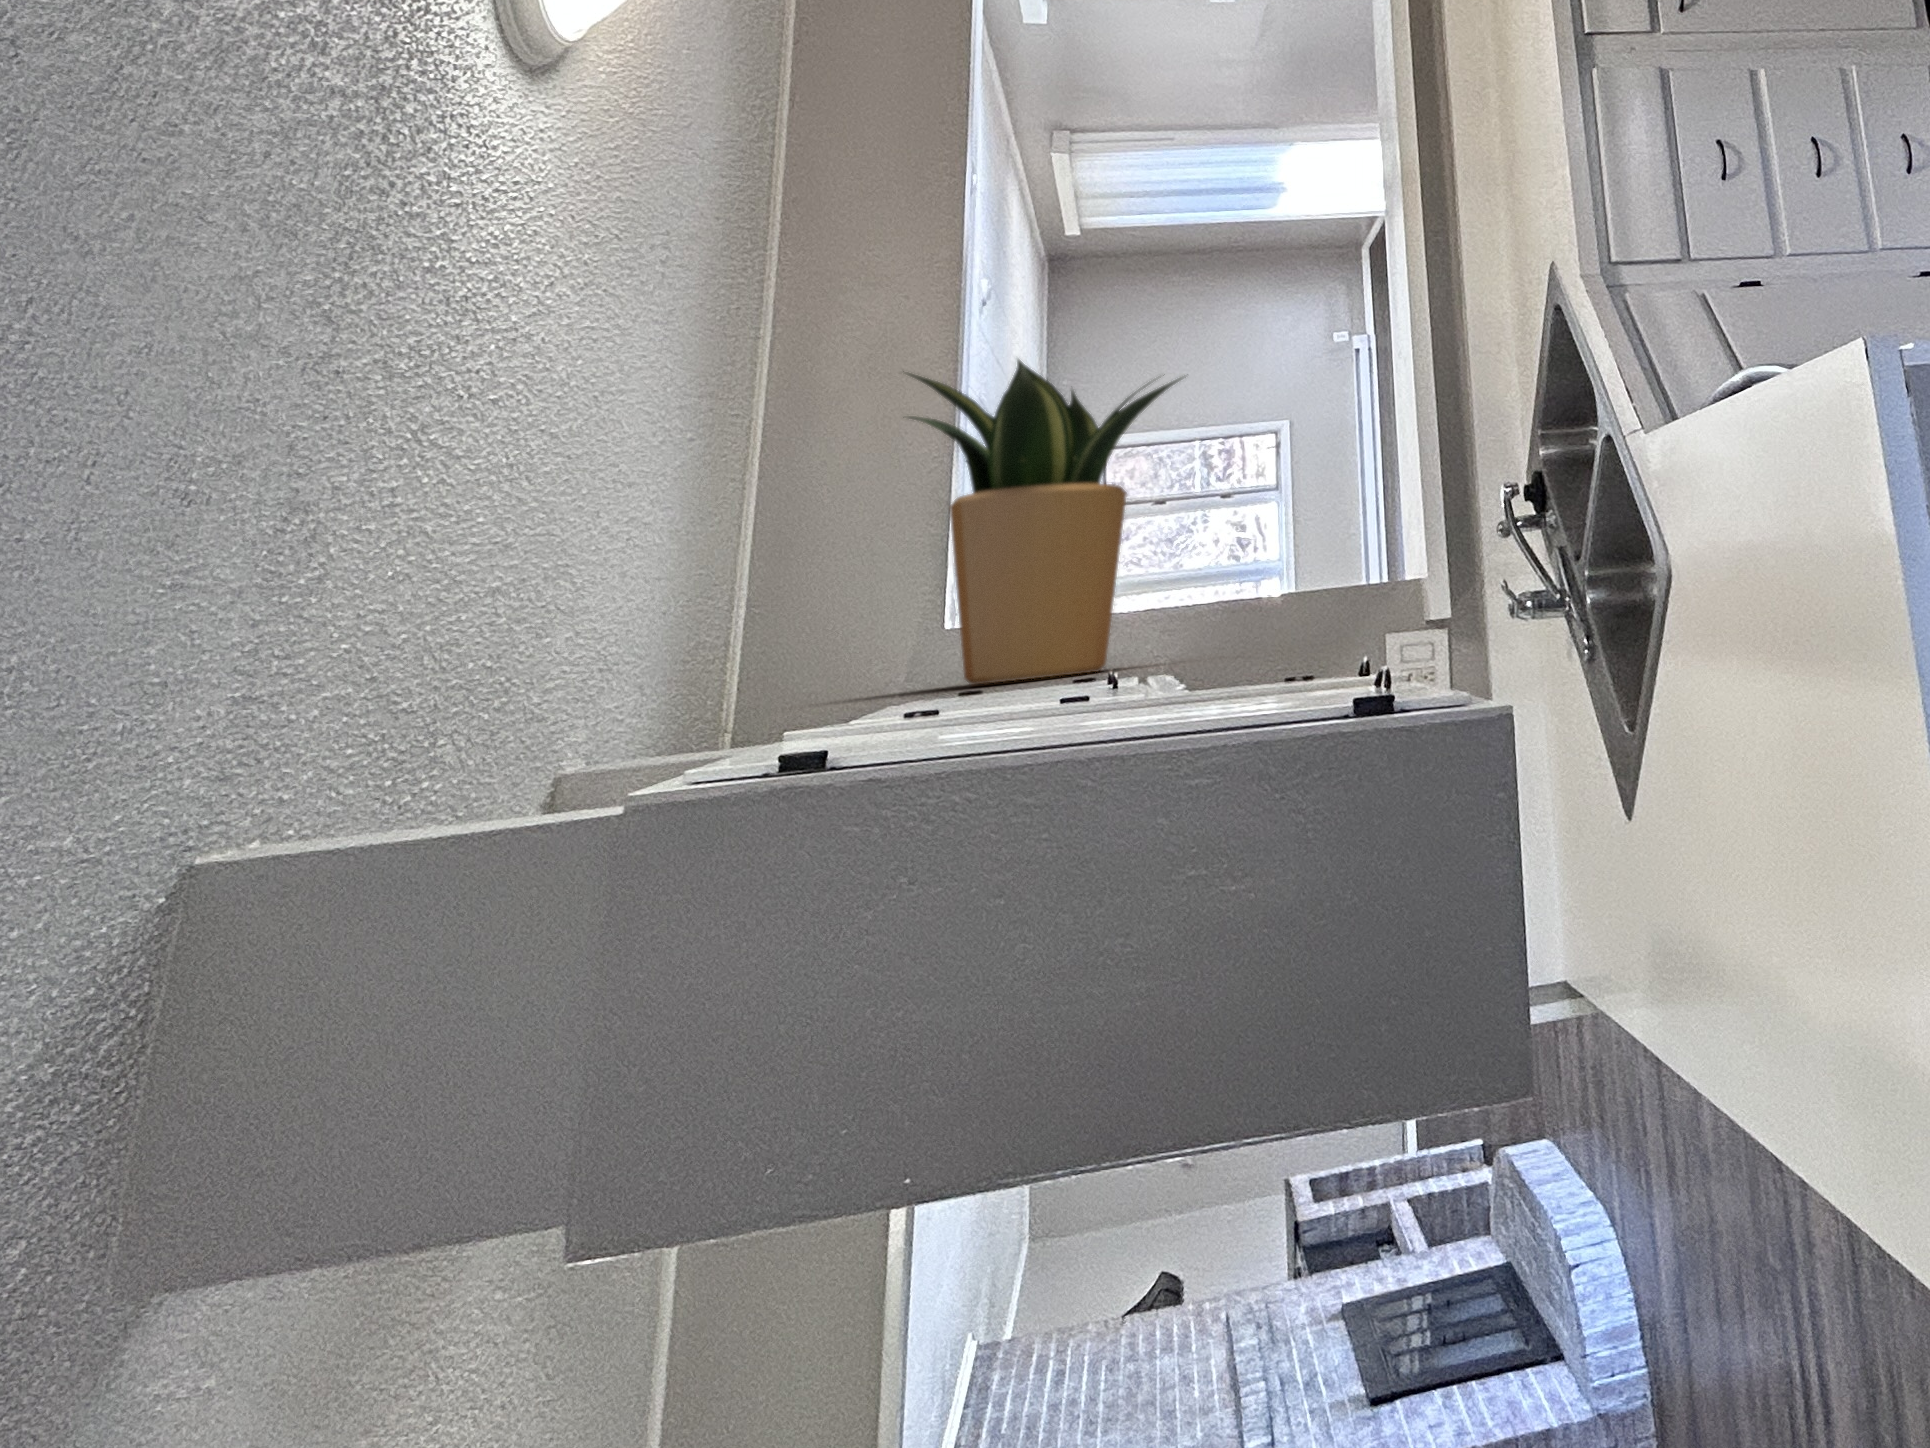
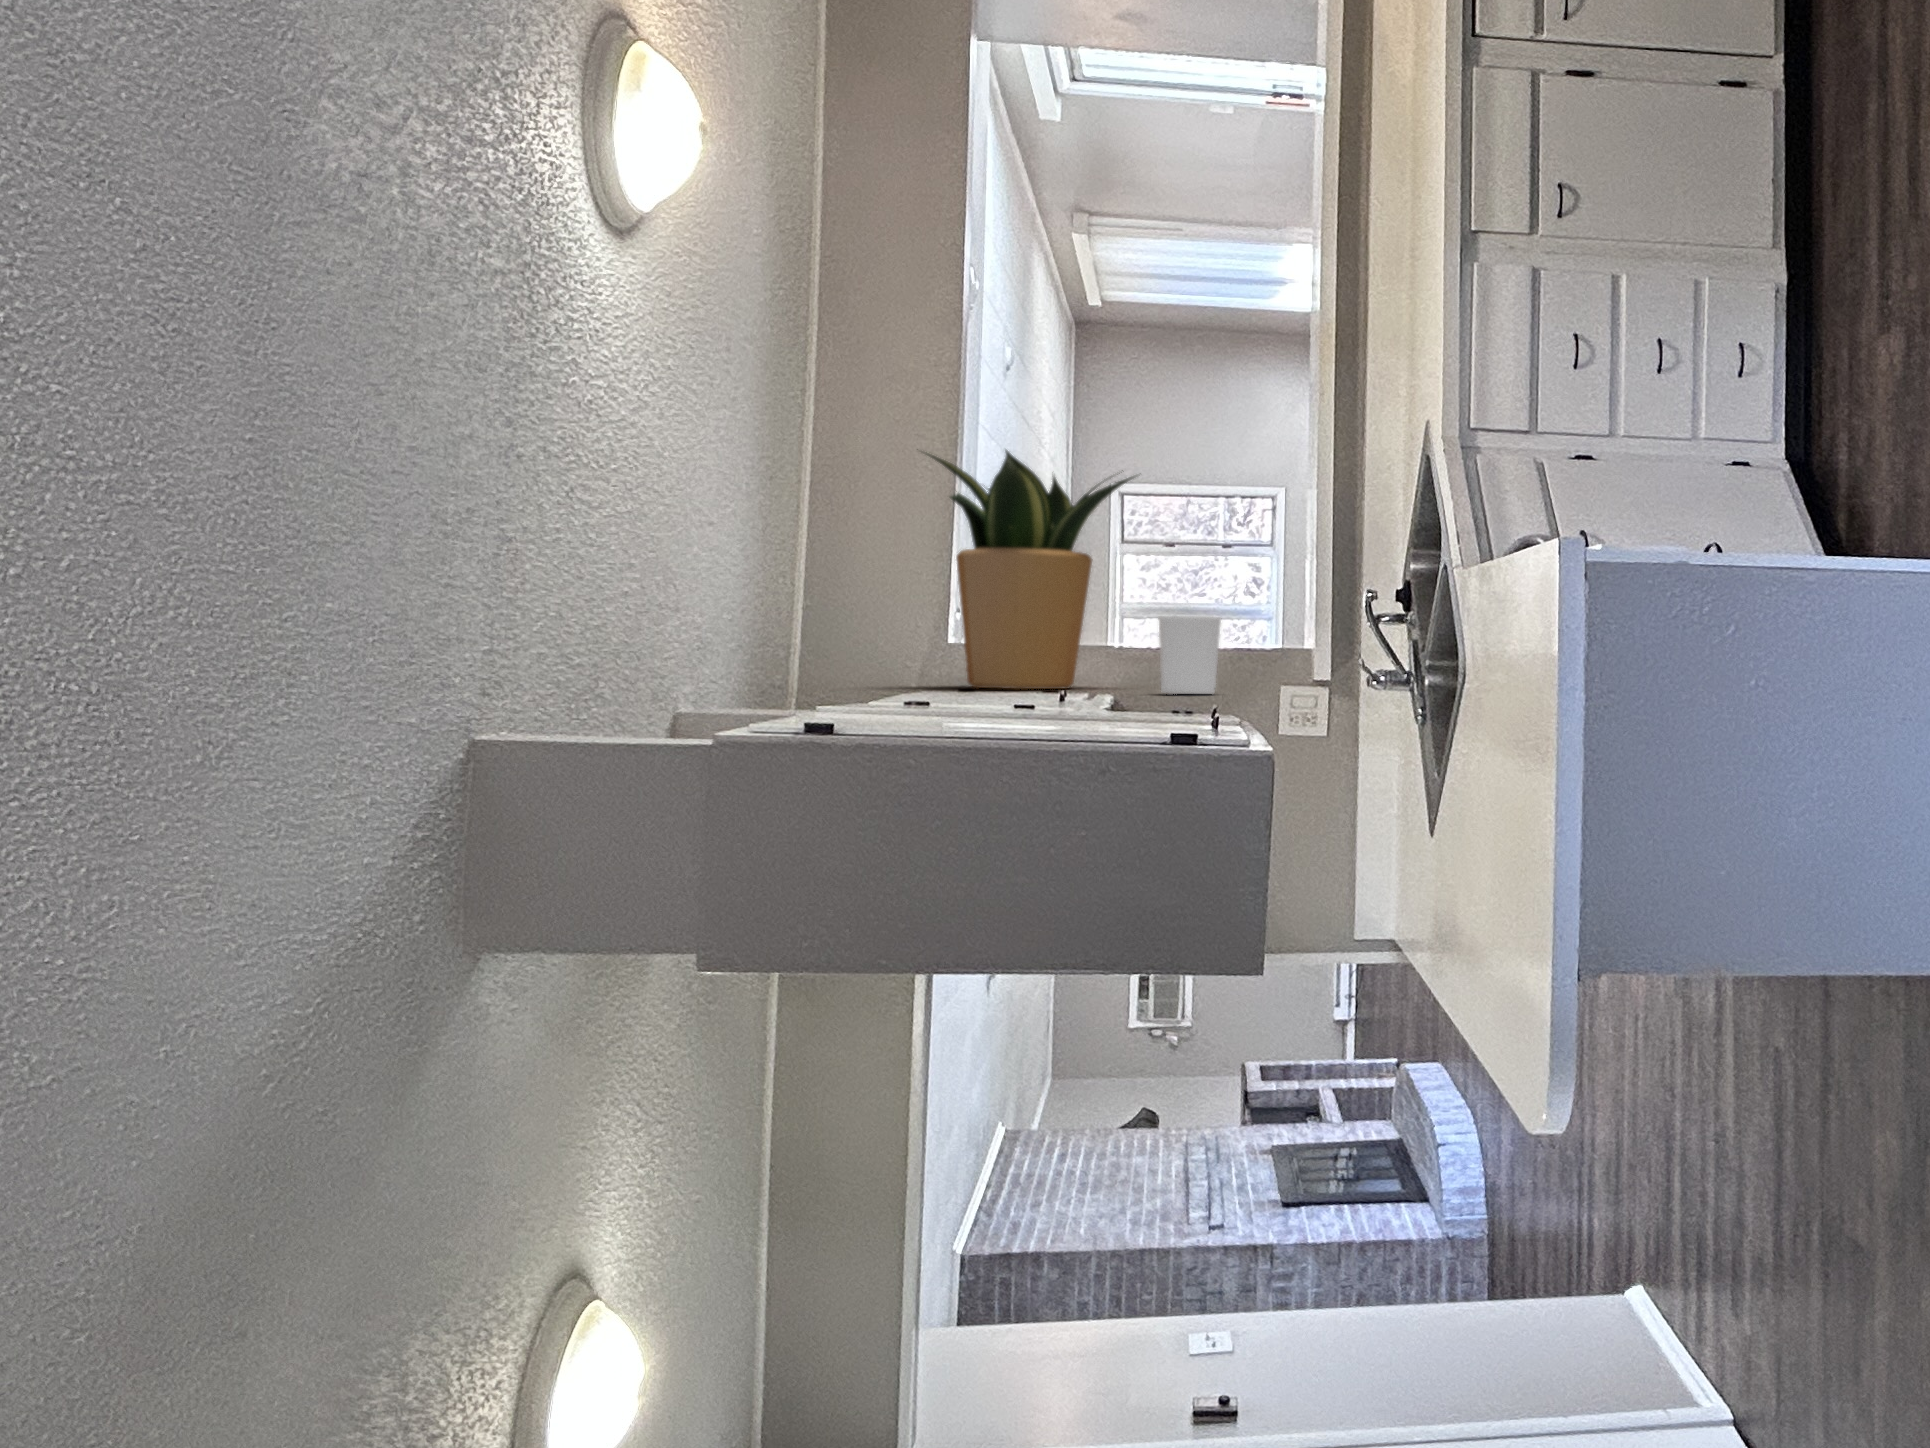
candle holder: none [1227,546,1309,659] -> present [1159,616,1221,694]

